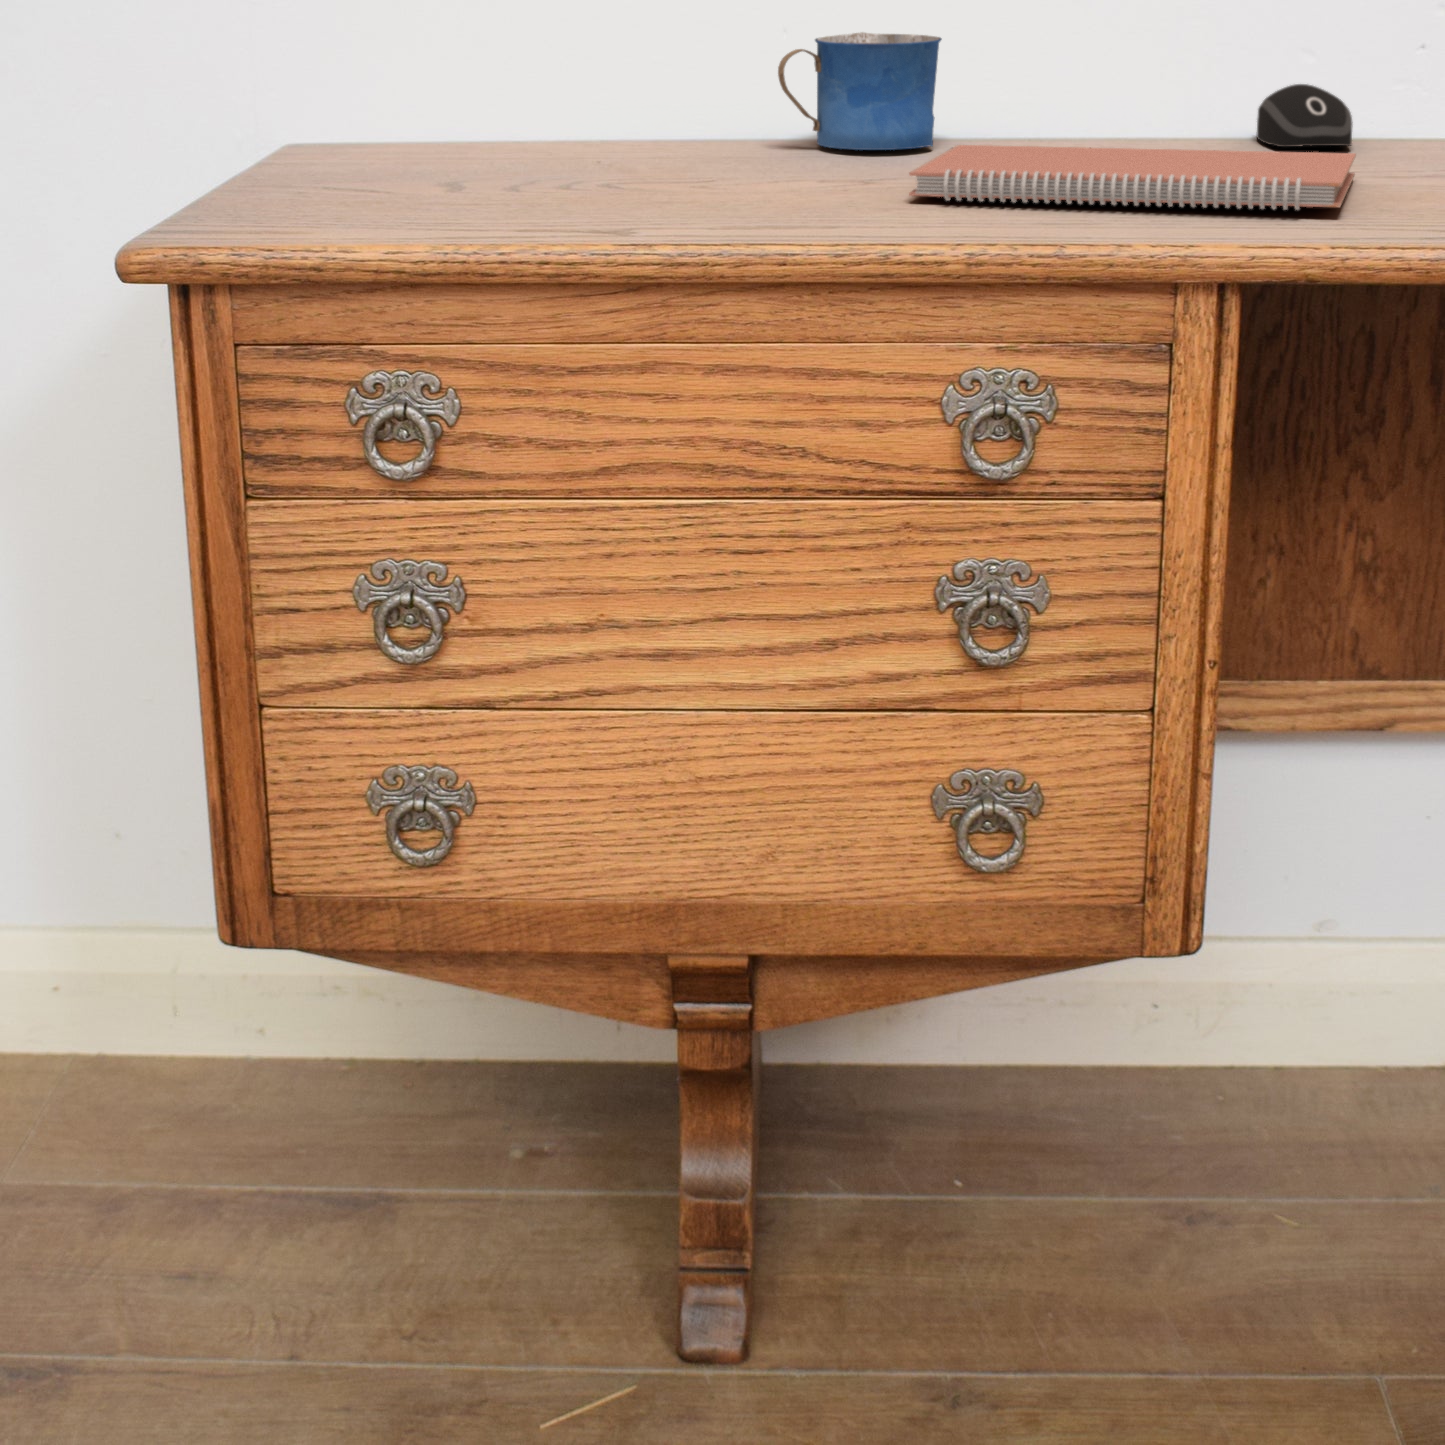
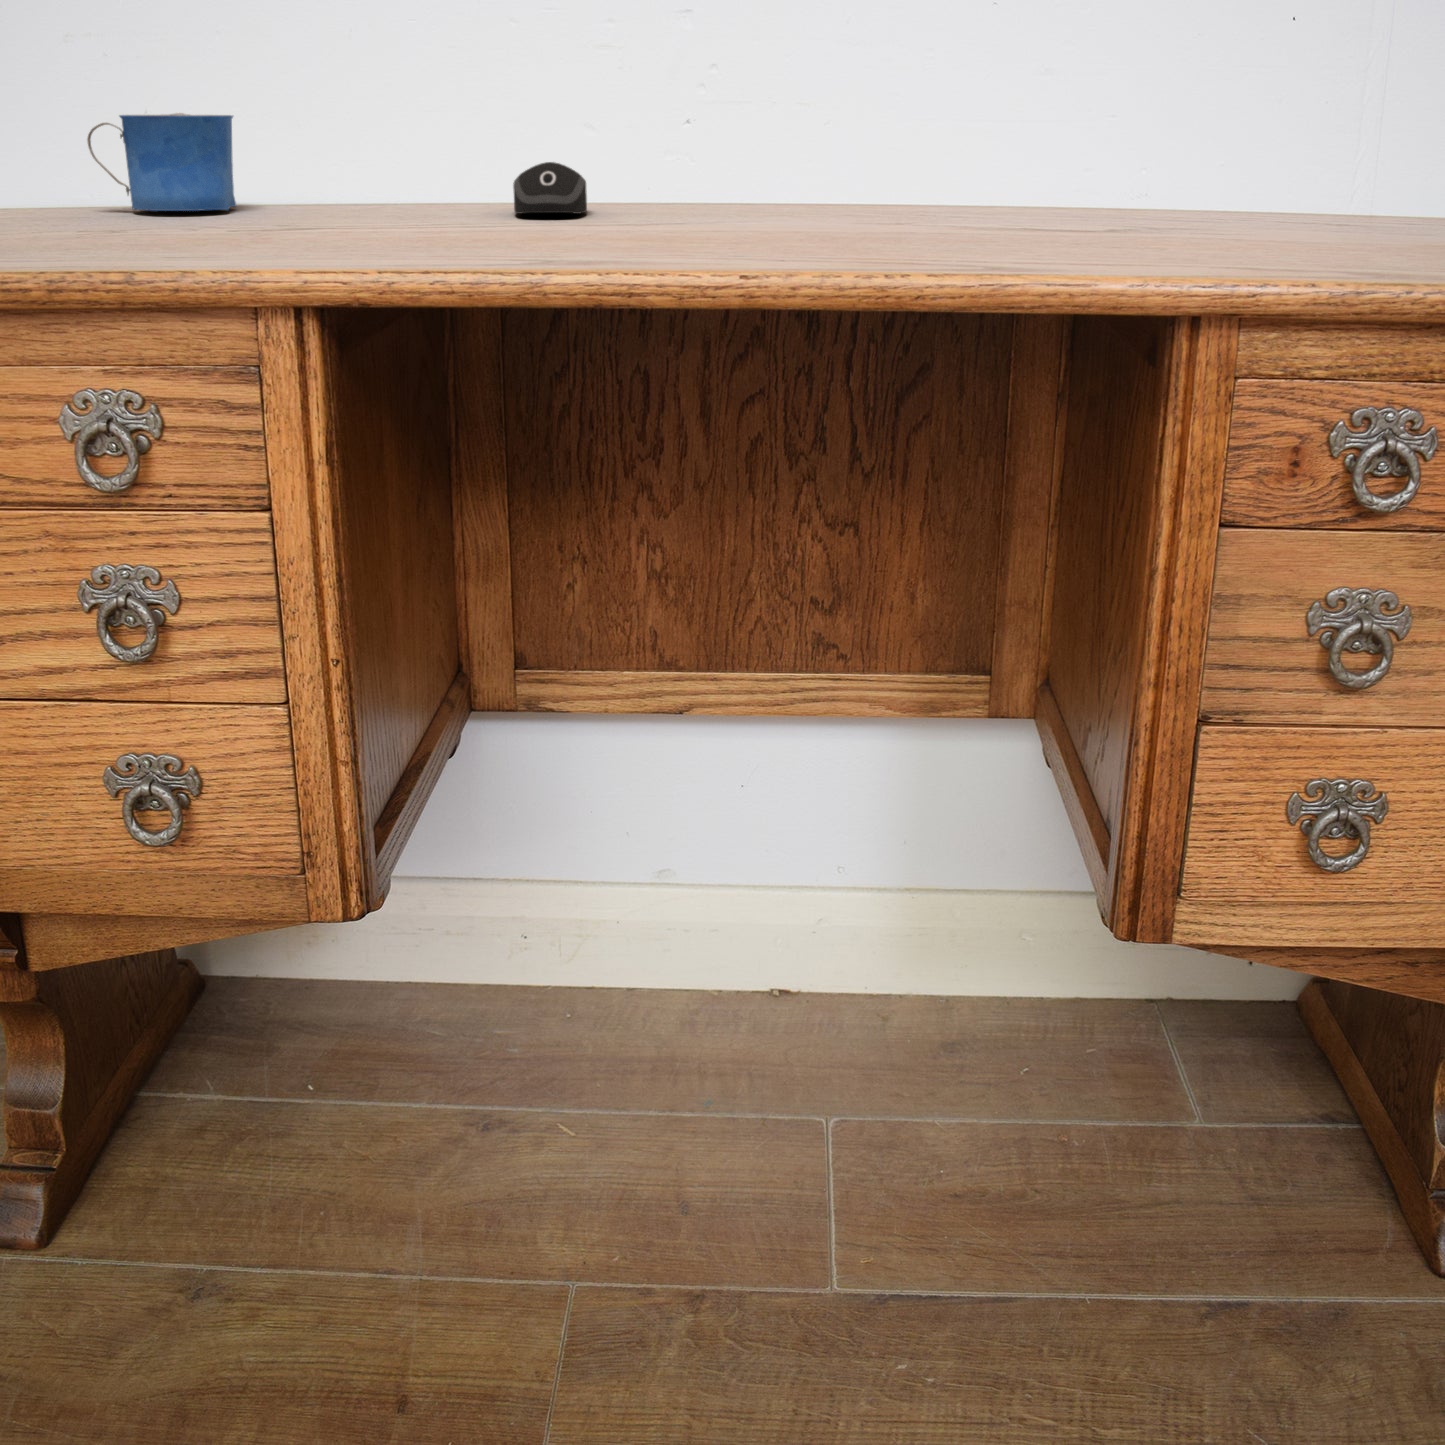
notebook: present [909,145,1356,210] -> none [89,203,529,248]

